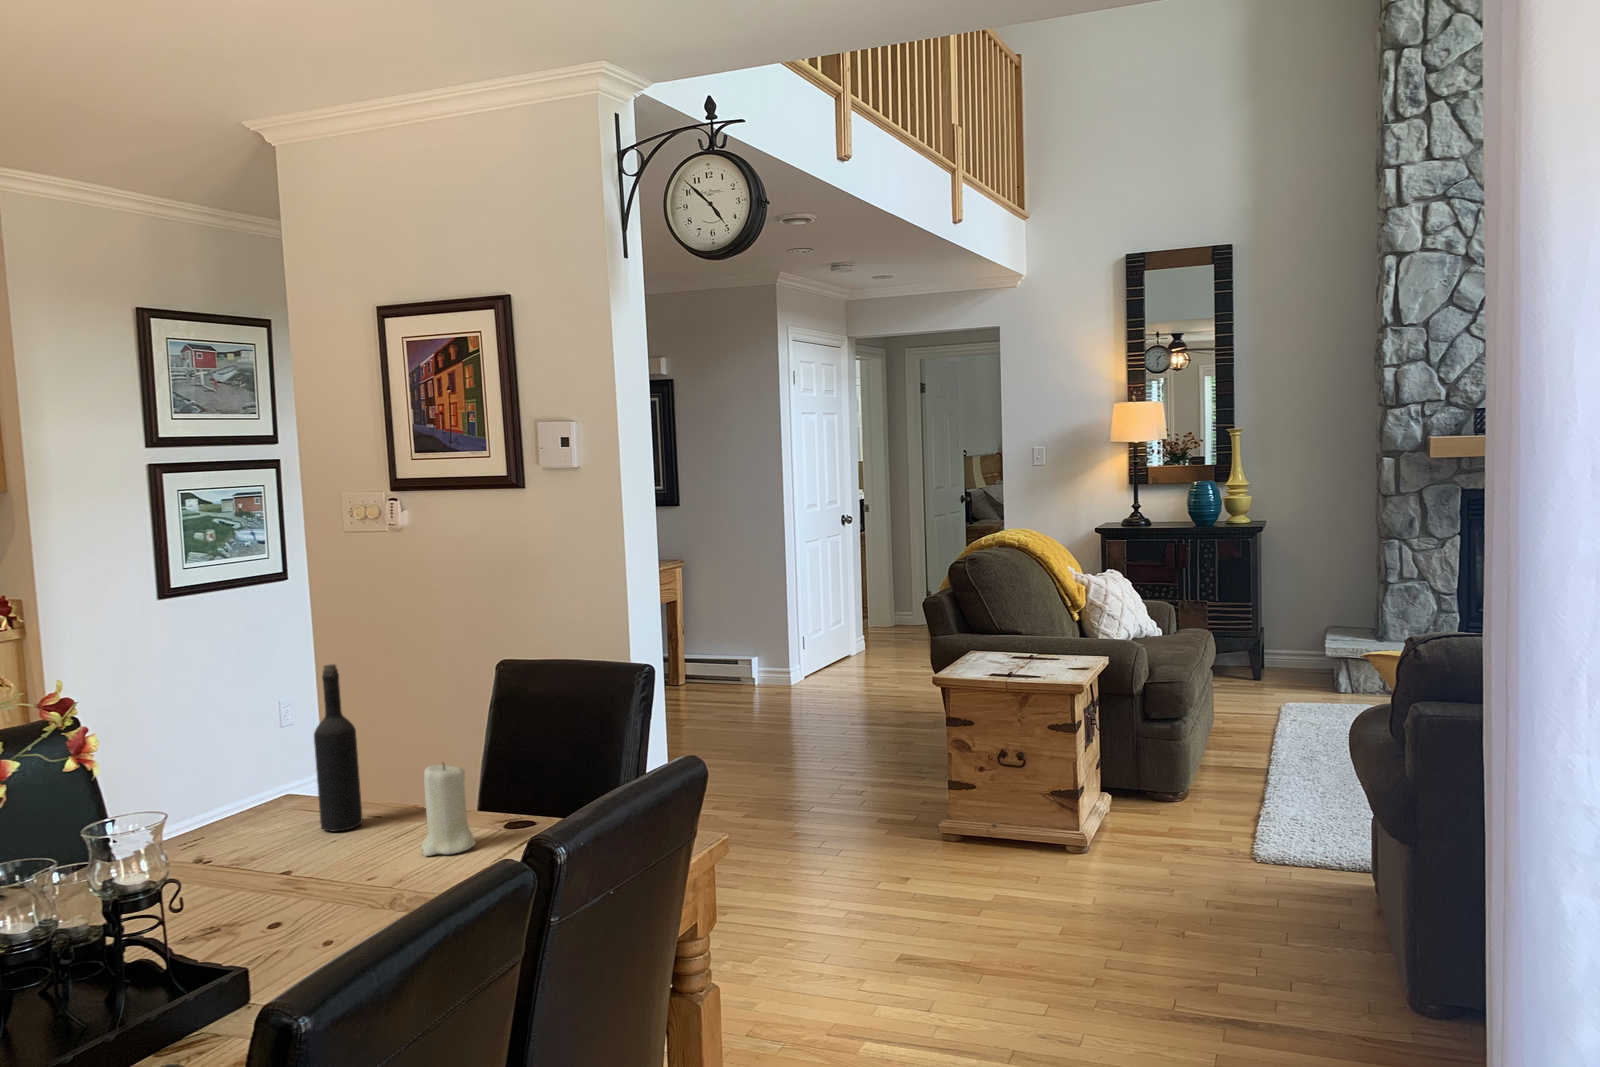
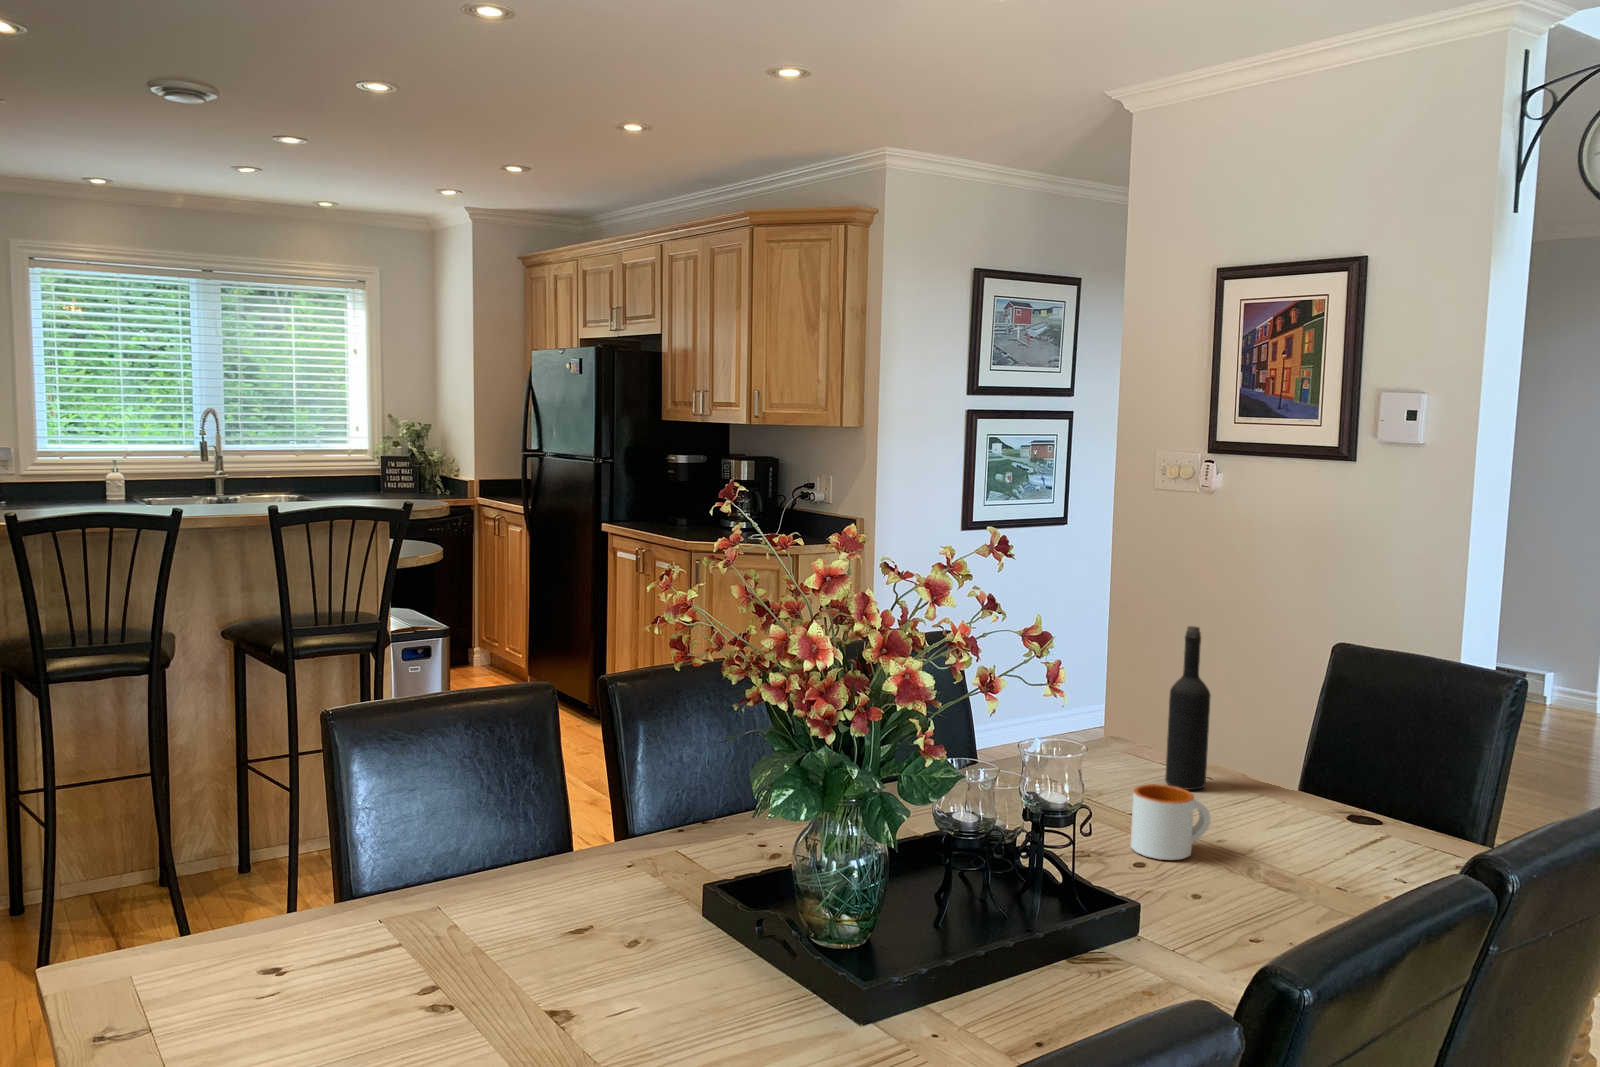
candle: present [421,763,475,856] -> none [1278,746,1338,843]
mug: none [251,831,339,911] -> present [1131,784,1211,860]

